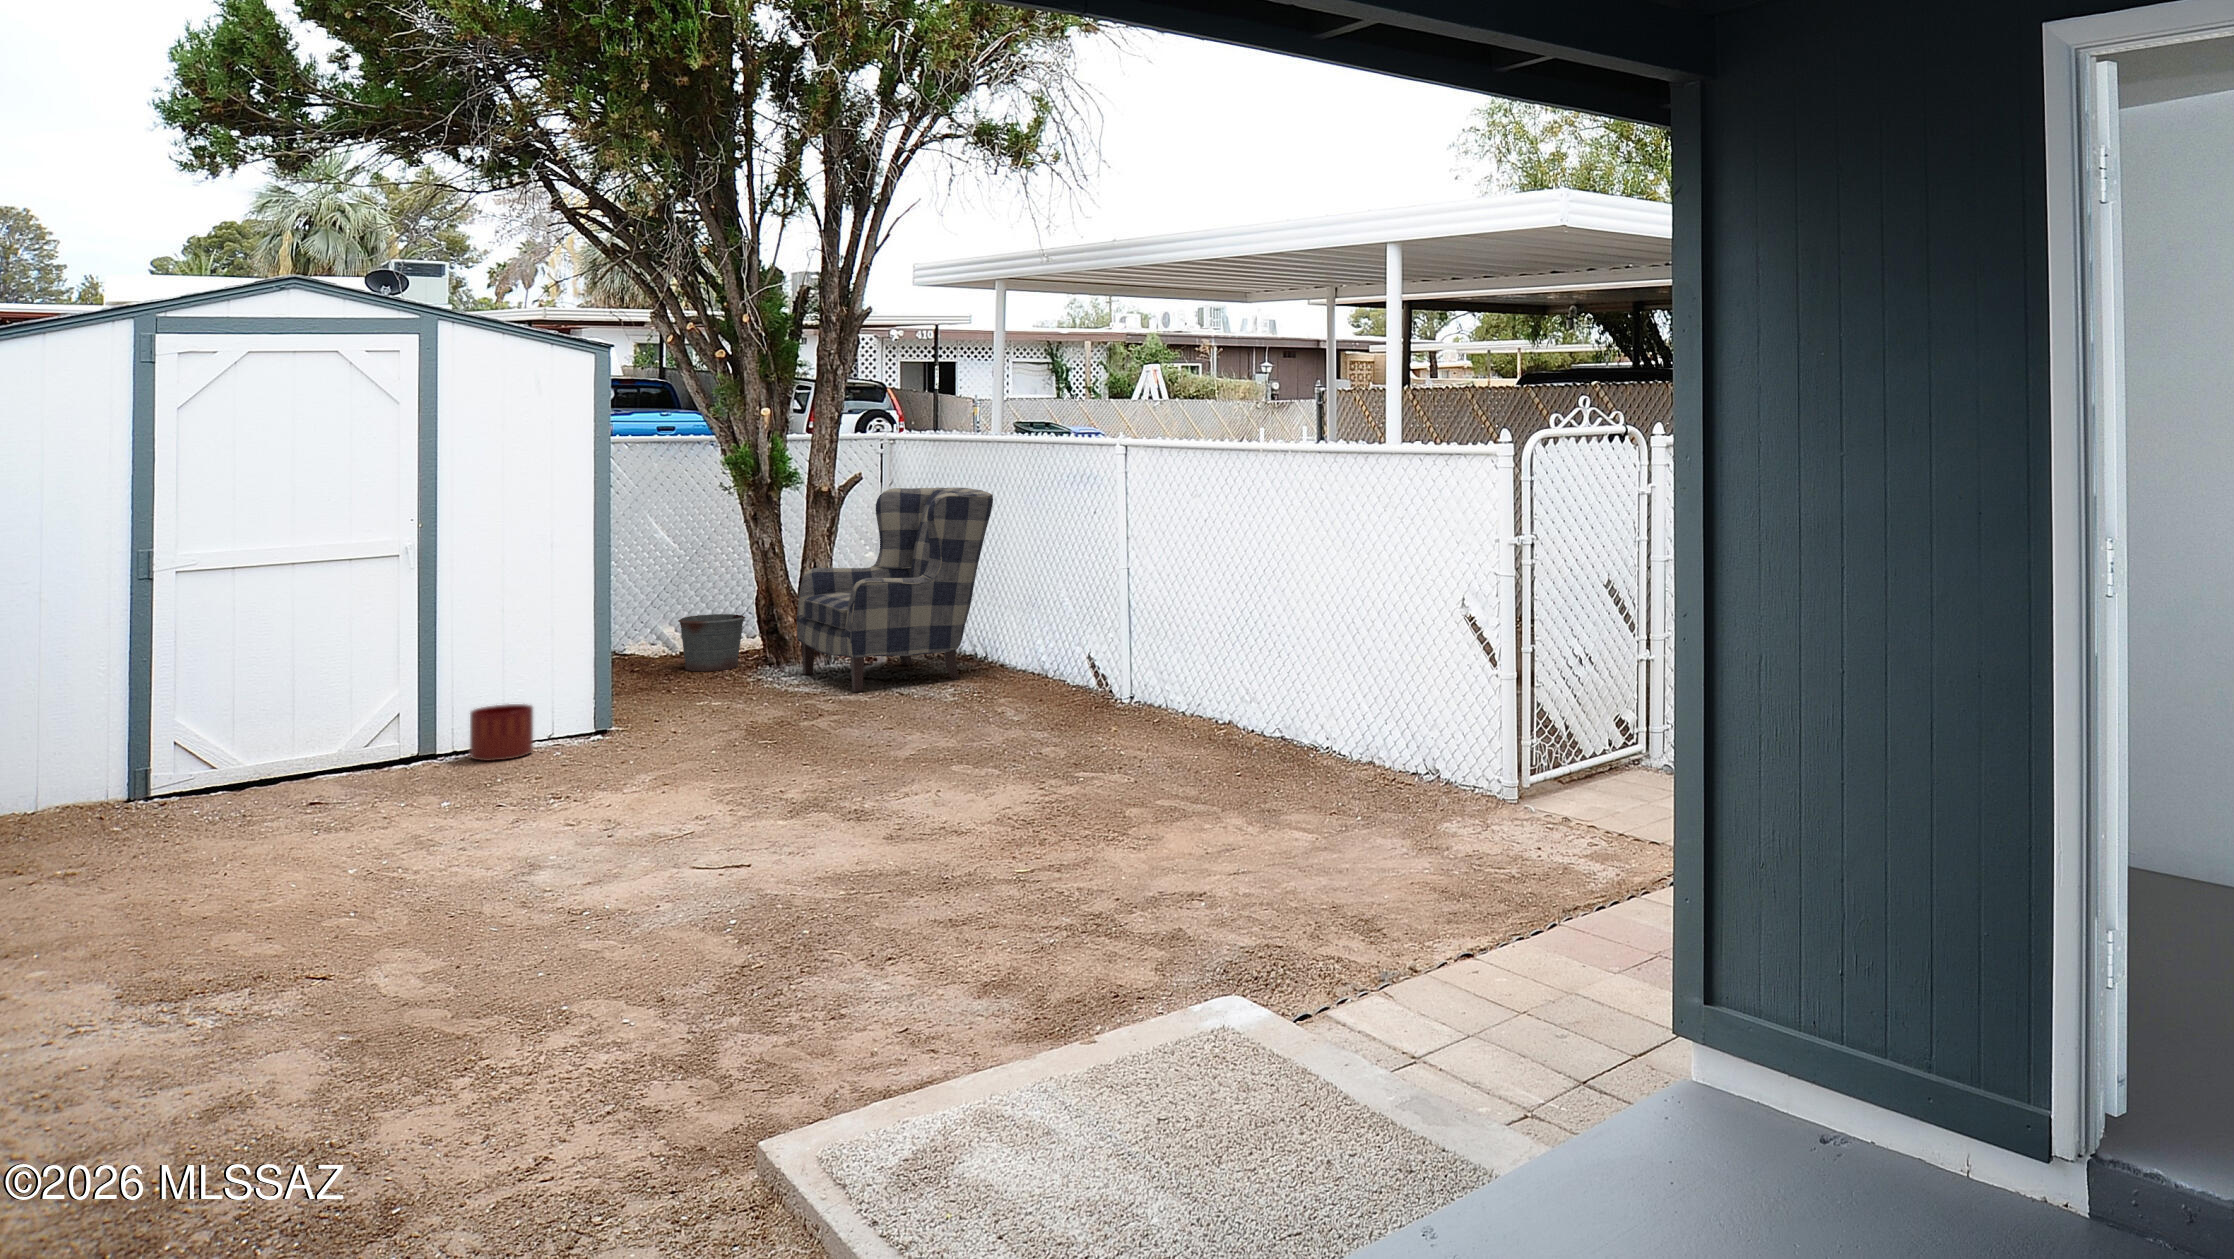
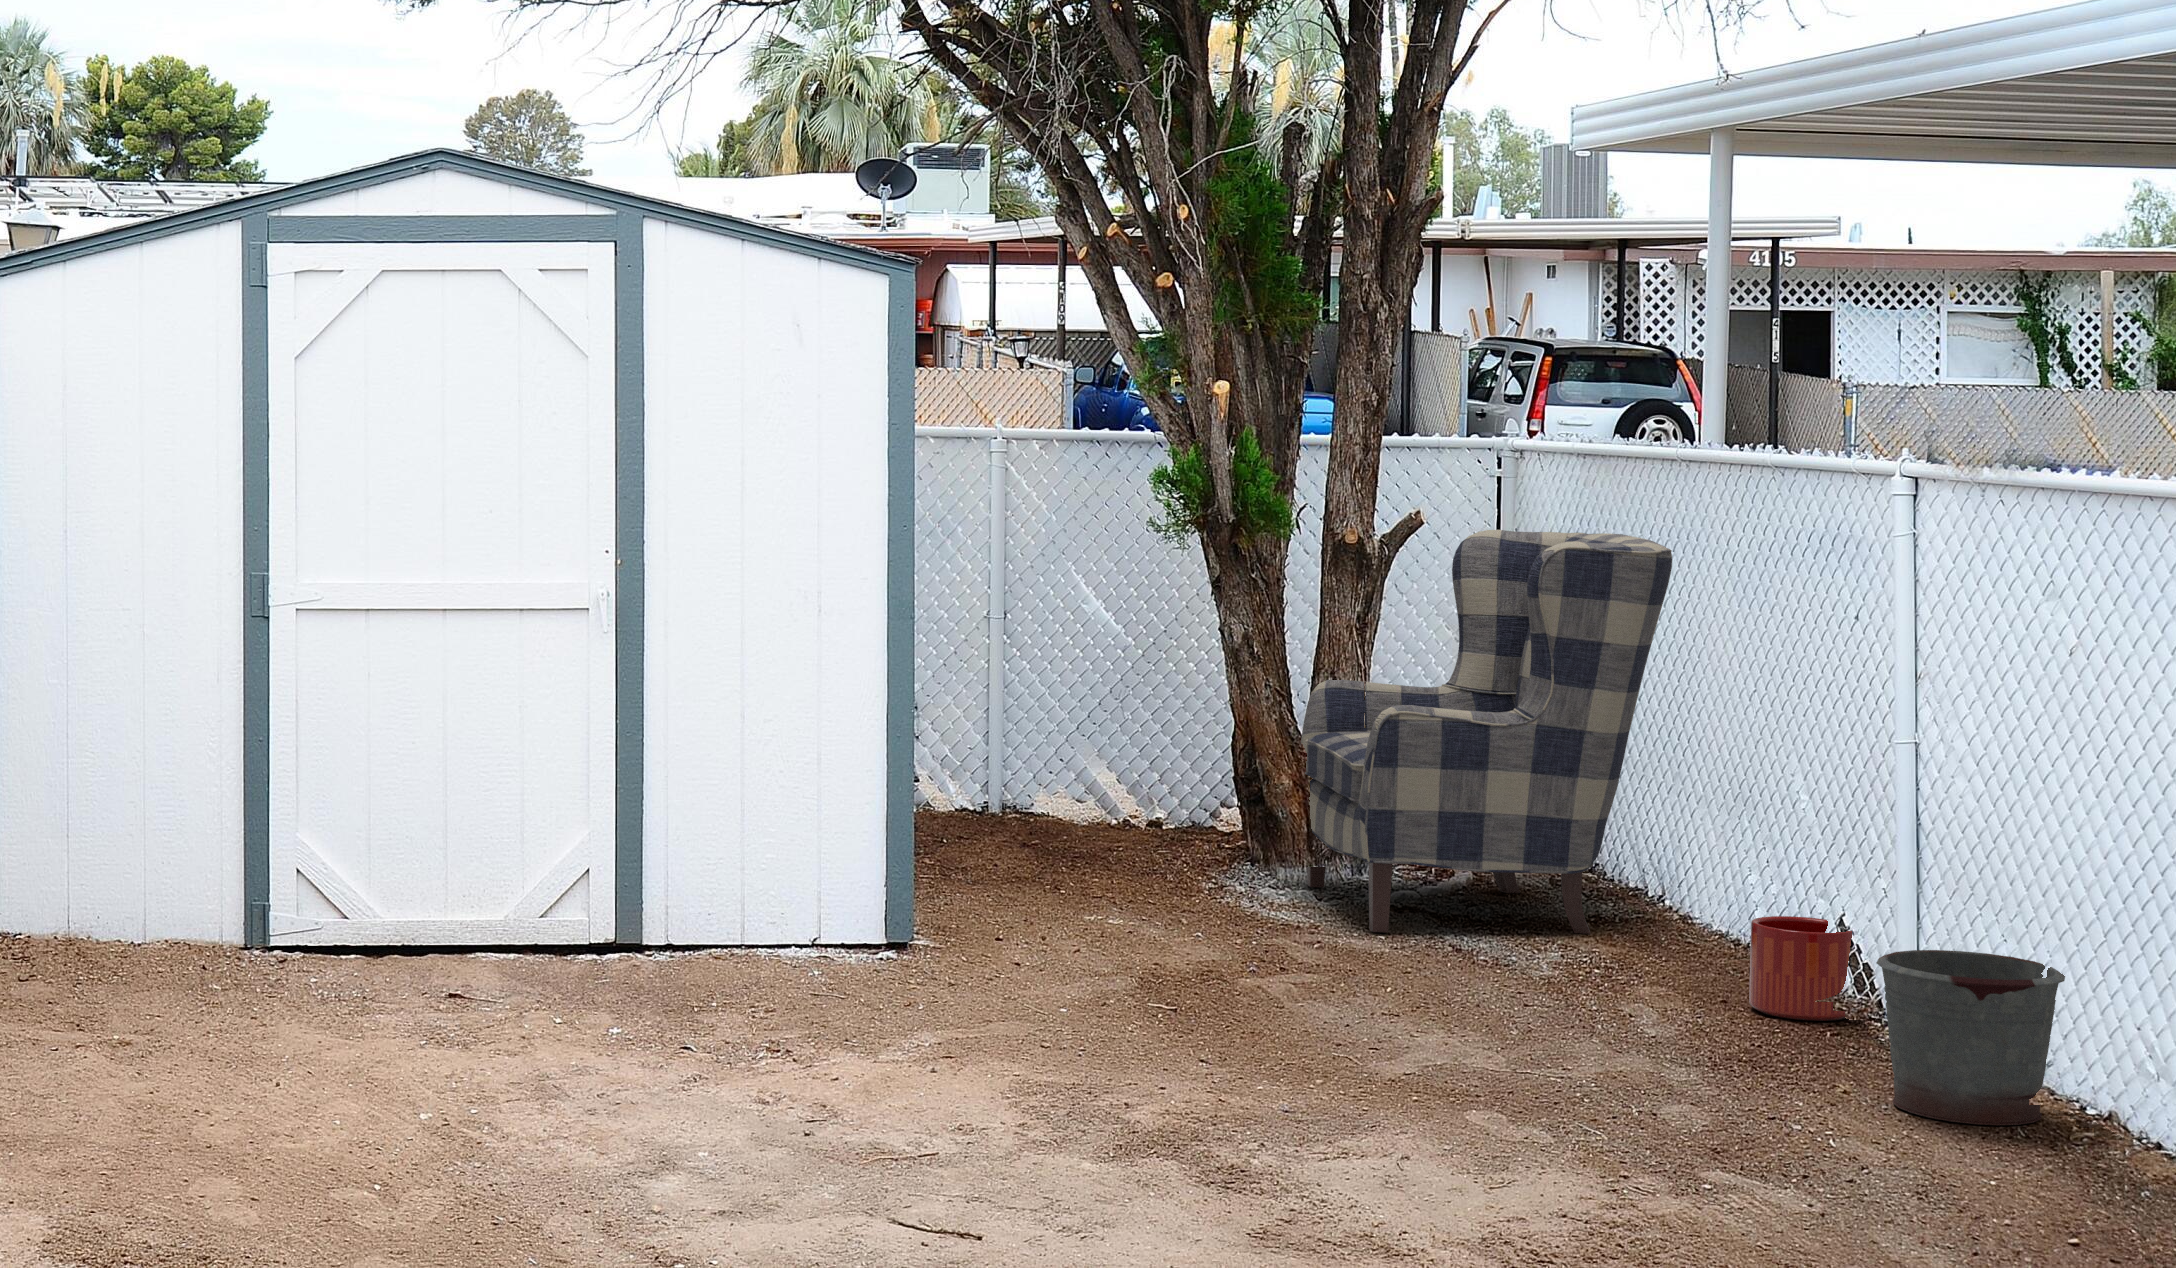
bucket: present [678,614,745,671] -> present [1876,950,2065,1125]
planter: present [470,704,533,761] -> present [1749,916,1852,1021]

